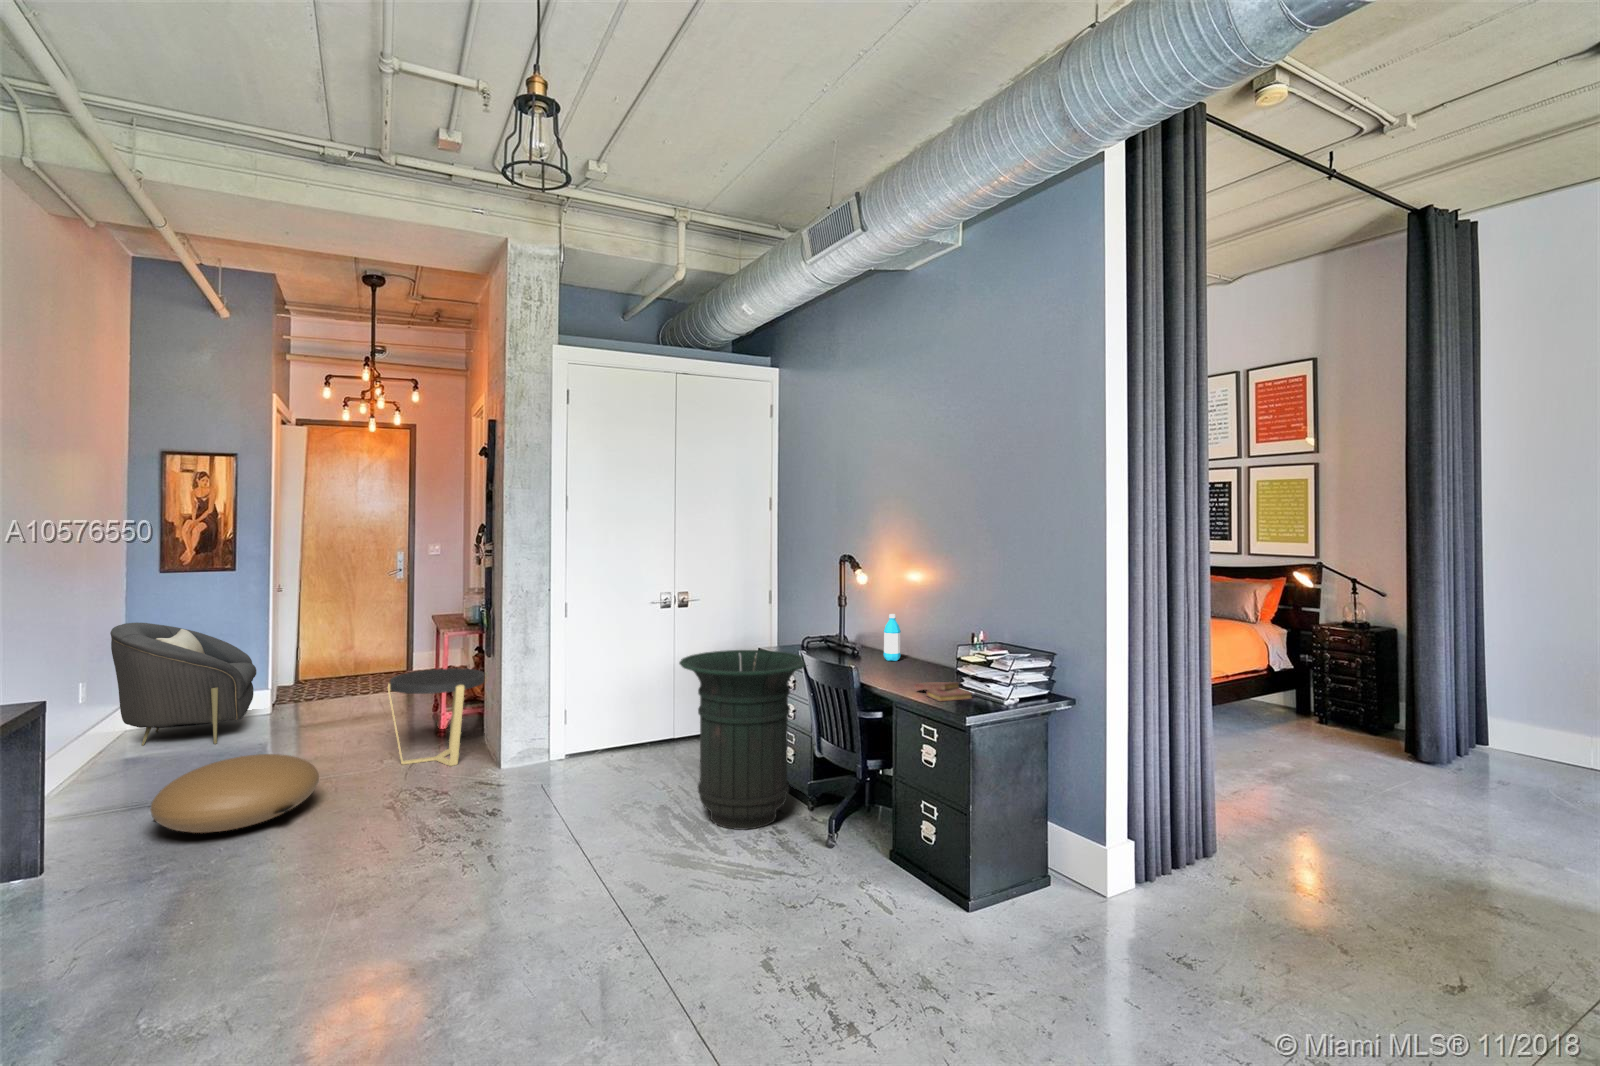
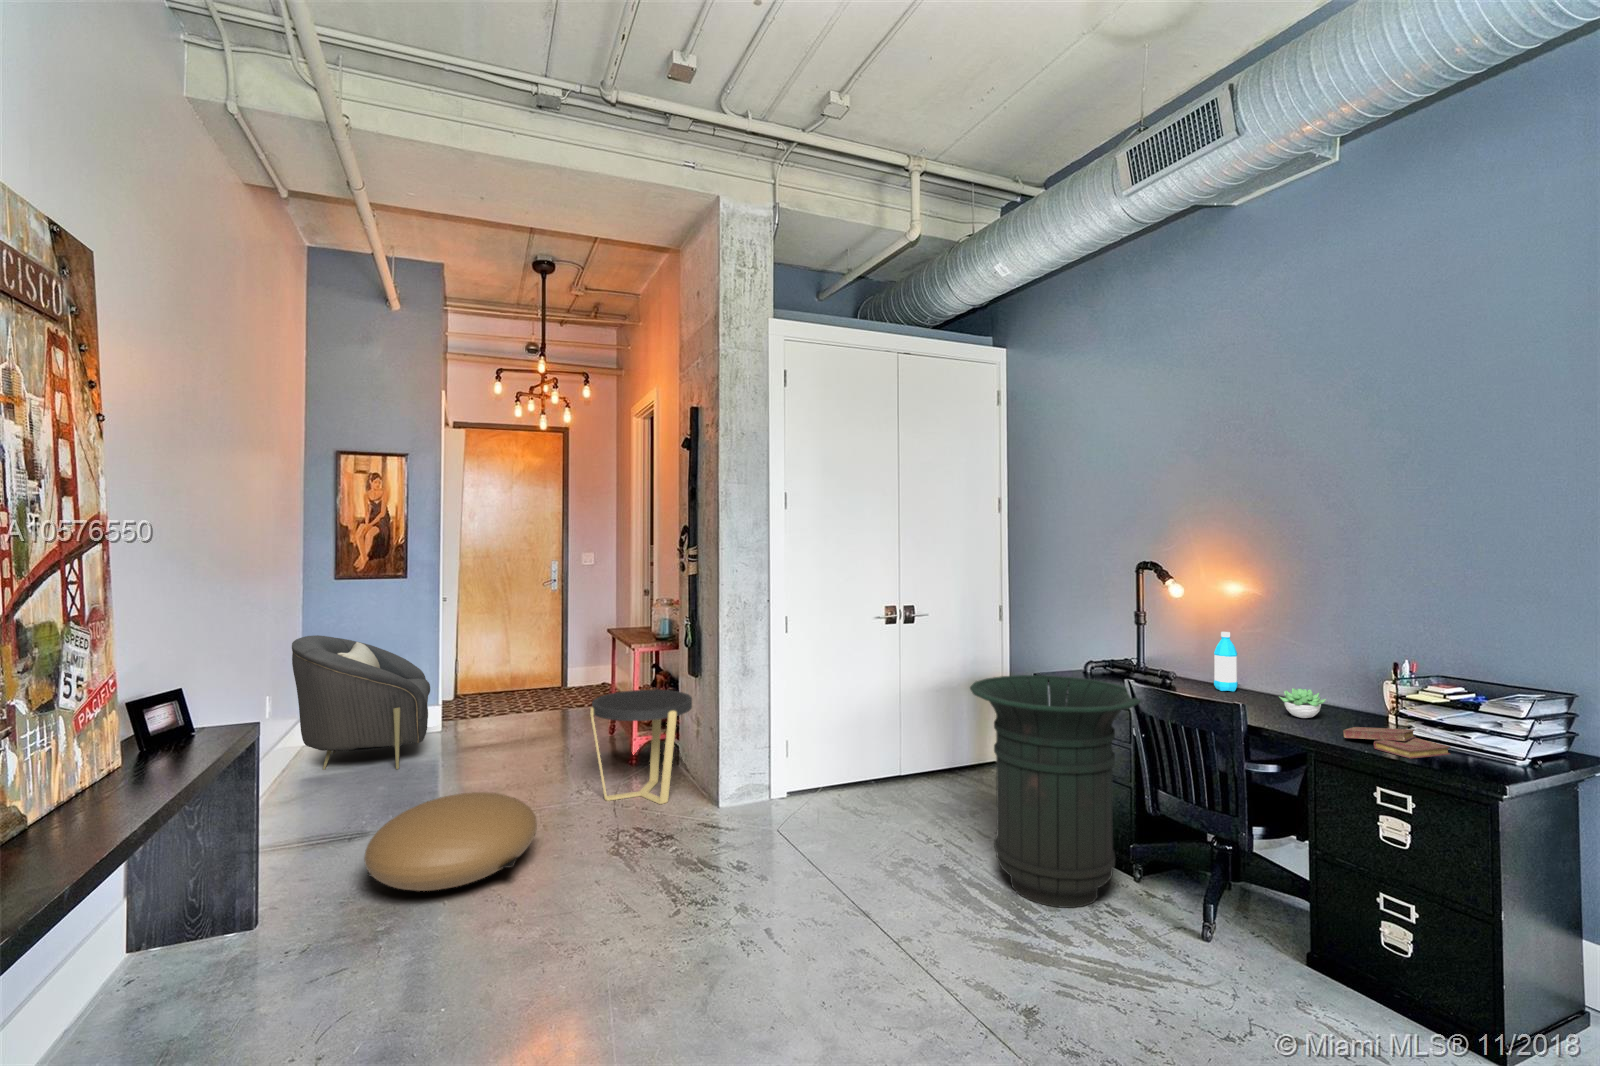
succulent plant: none [899,656,930,678] -> present [1279,688,1326,718]

